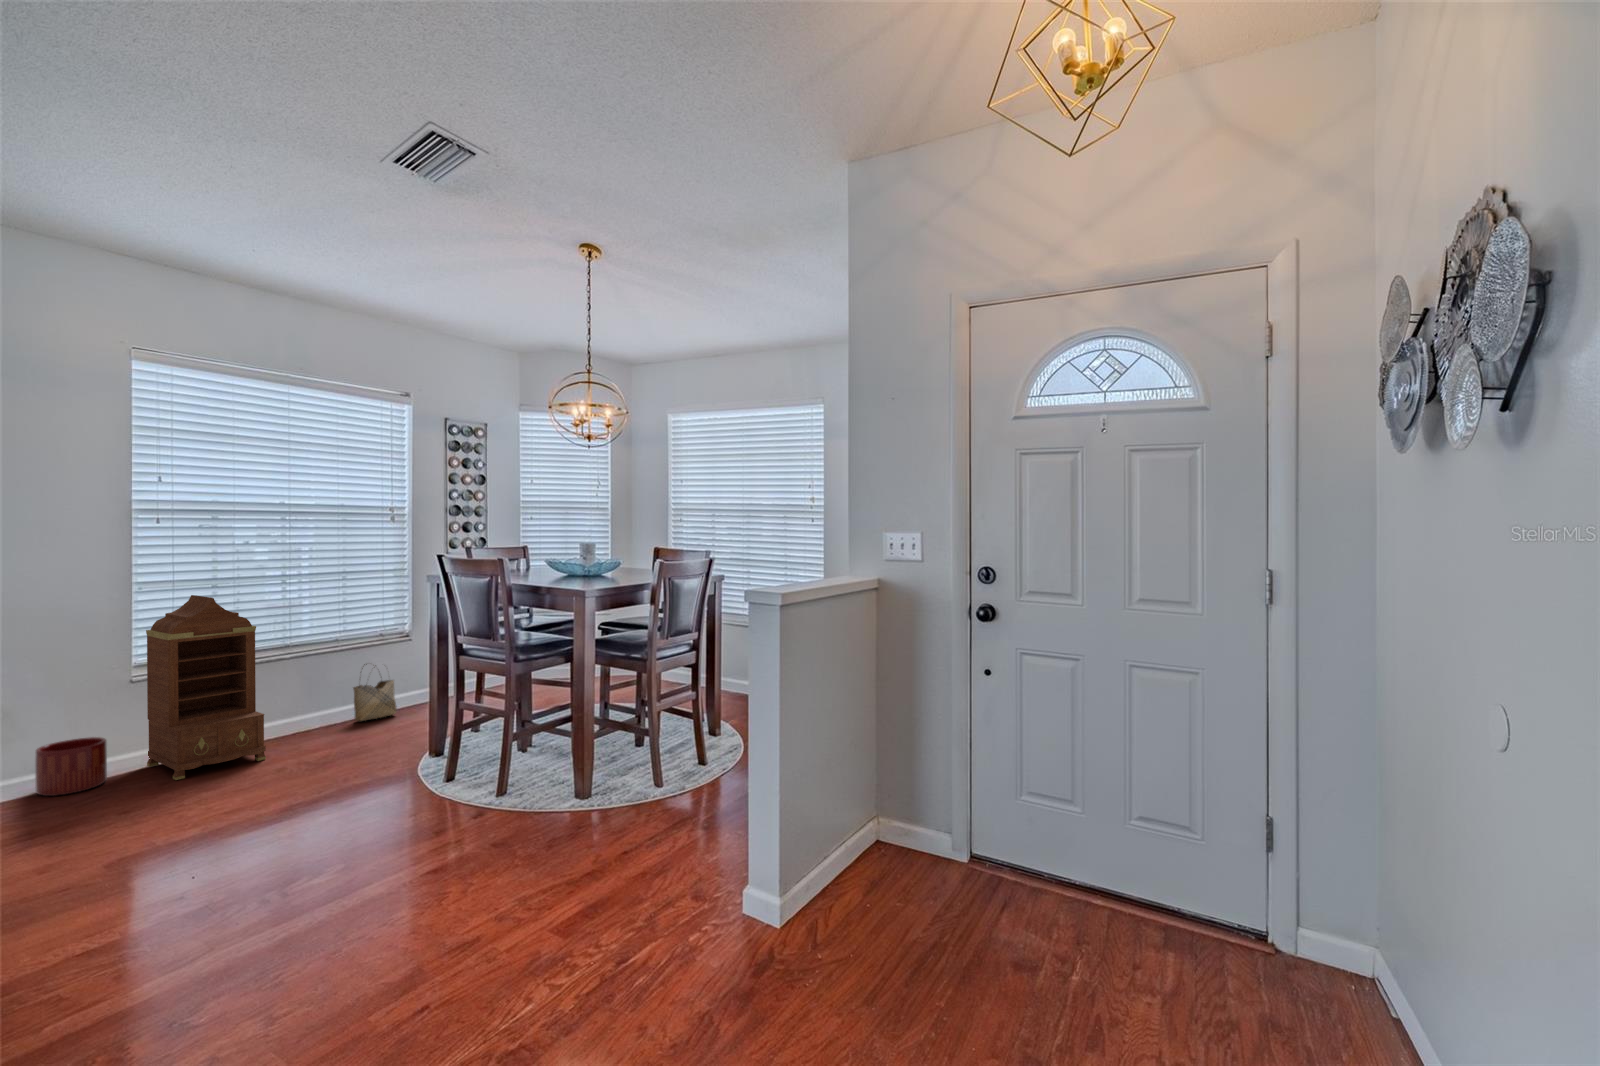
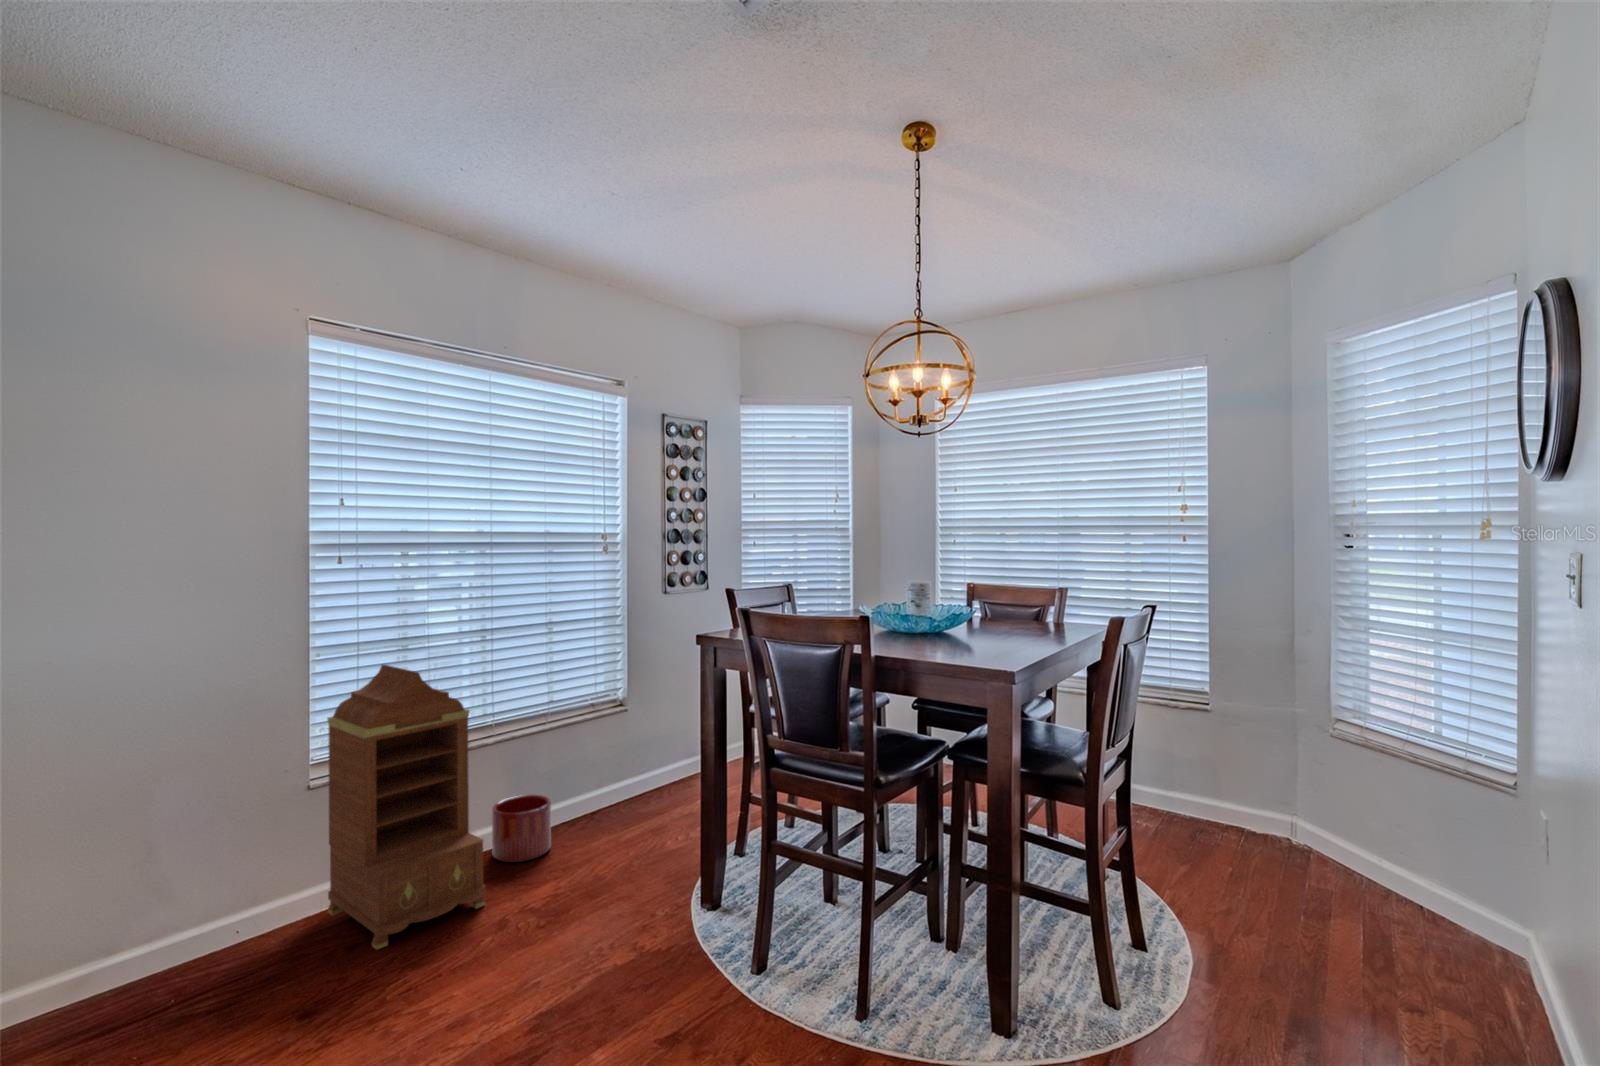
woven basket: present [353,664,397,721] -> none [568,745,618,829]
planter: present [35,737,107,796] -> present [492,795,551,862]

